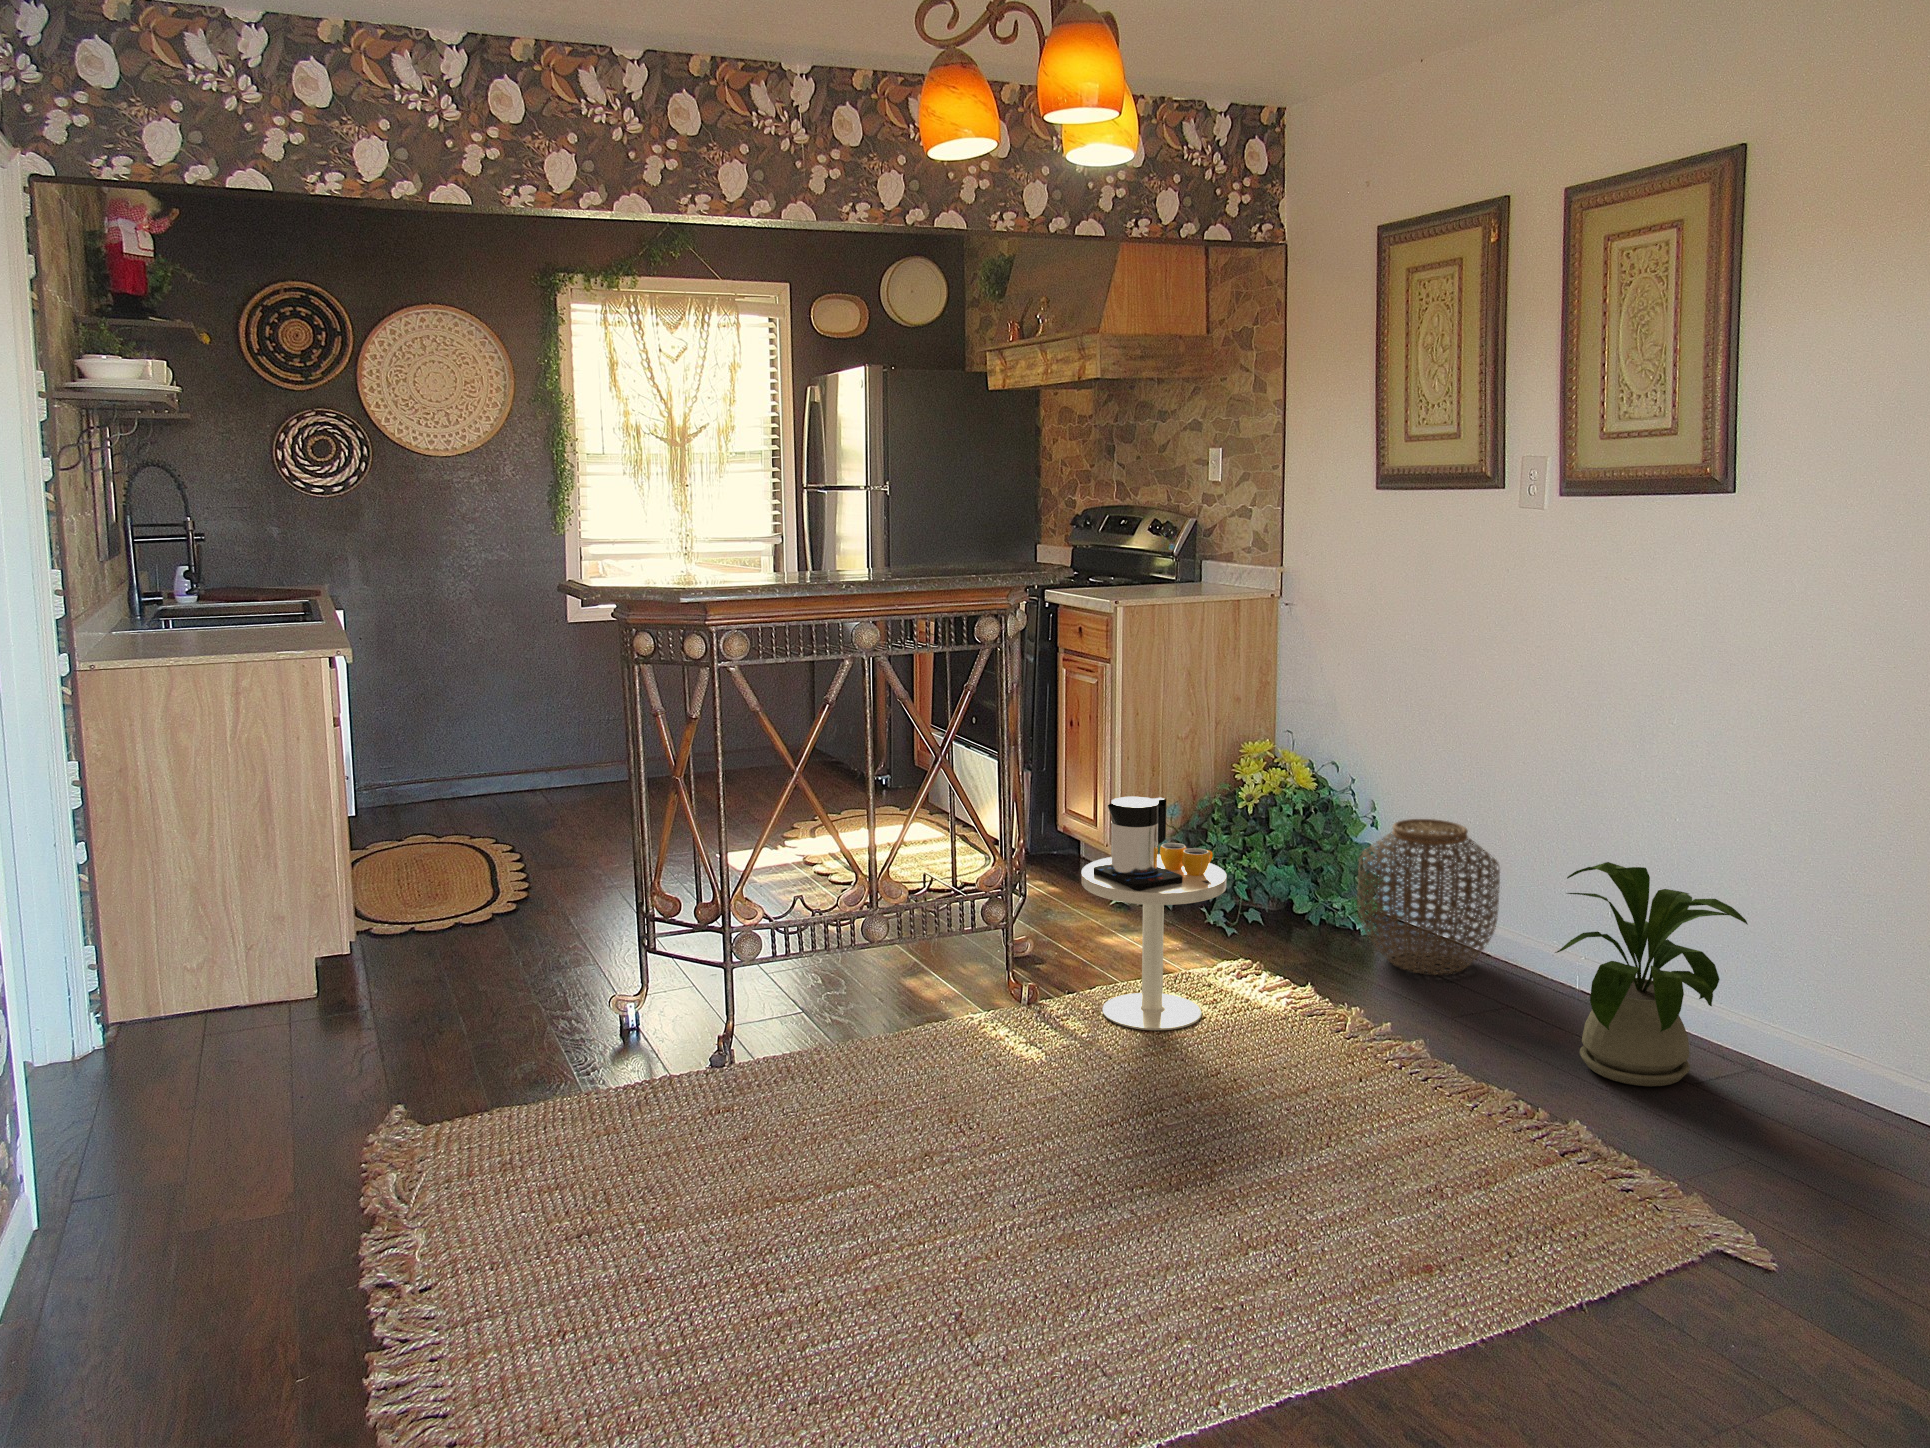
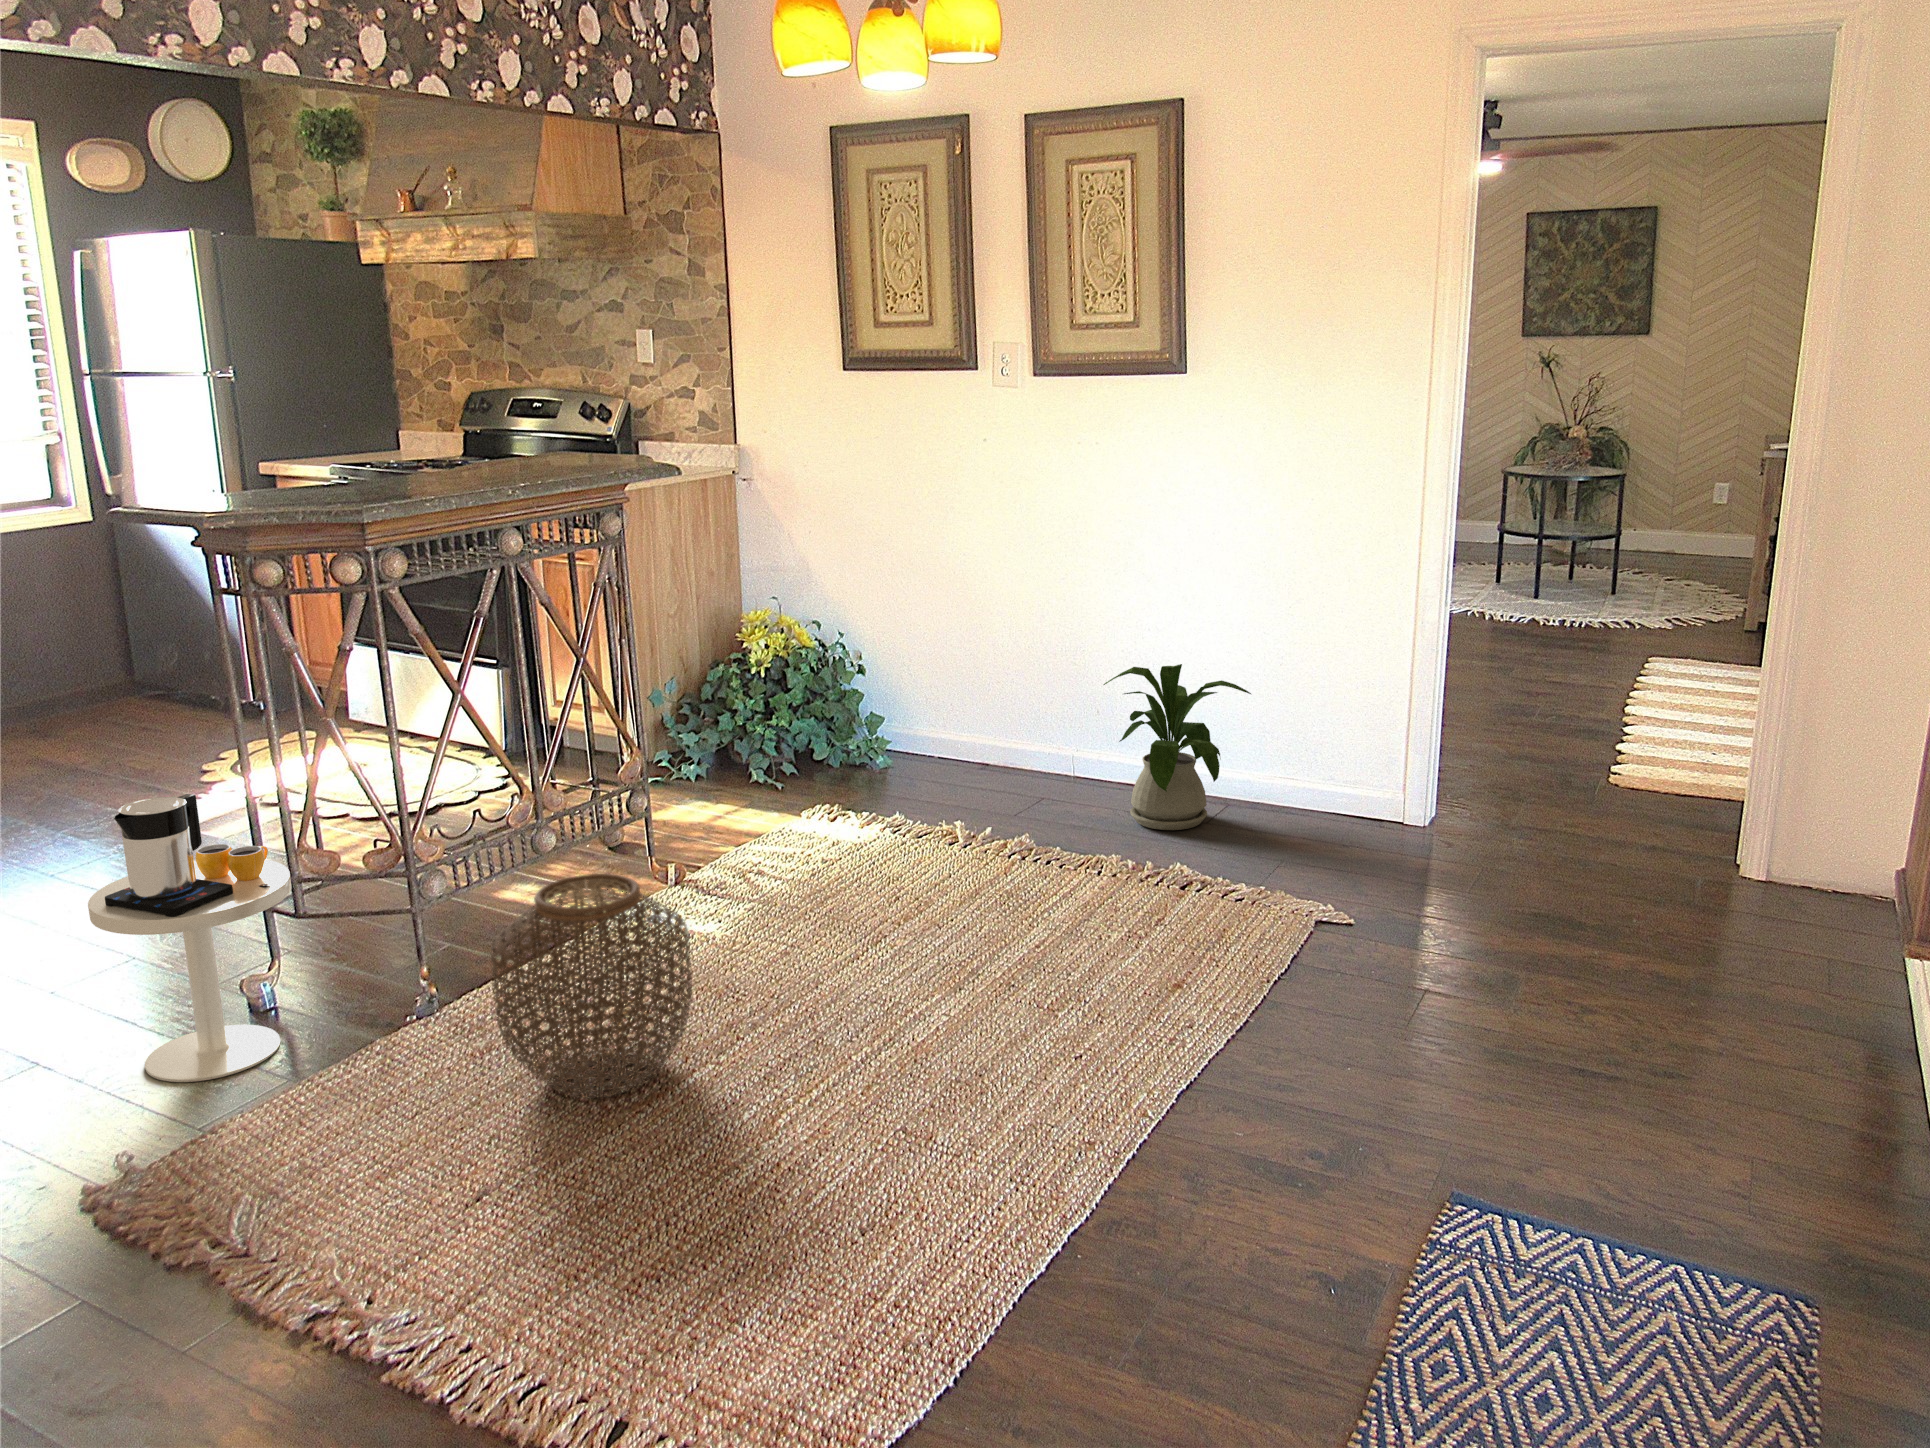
side table: present [1081,797,1227,1030] -> present [88,794,291,1082]
woven basket: present [1357,819,1500,974] -> present [491,874,692,1097]

